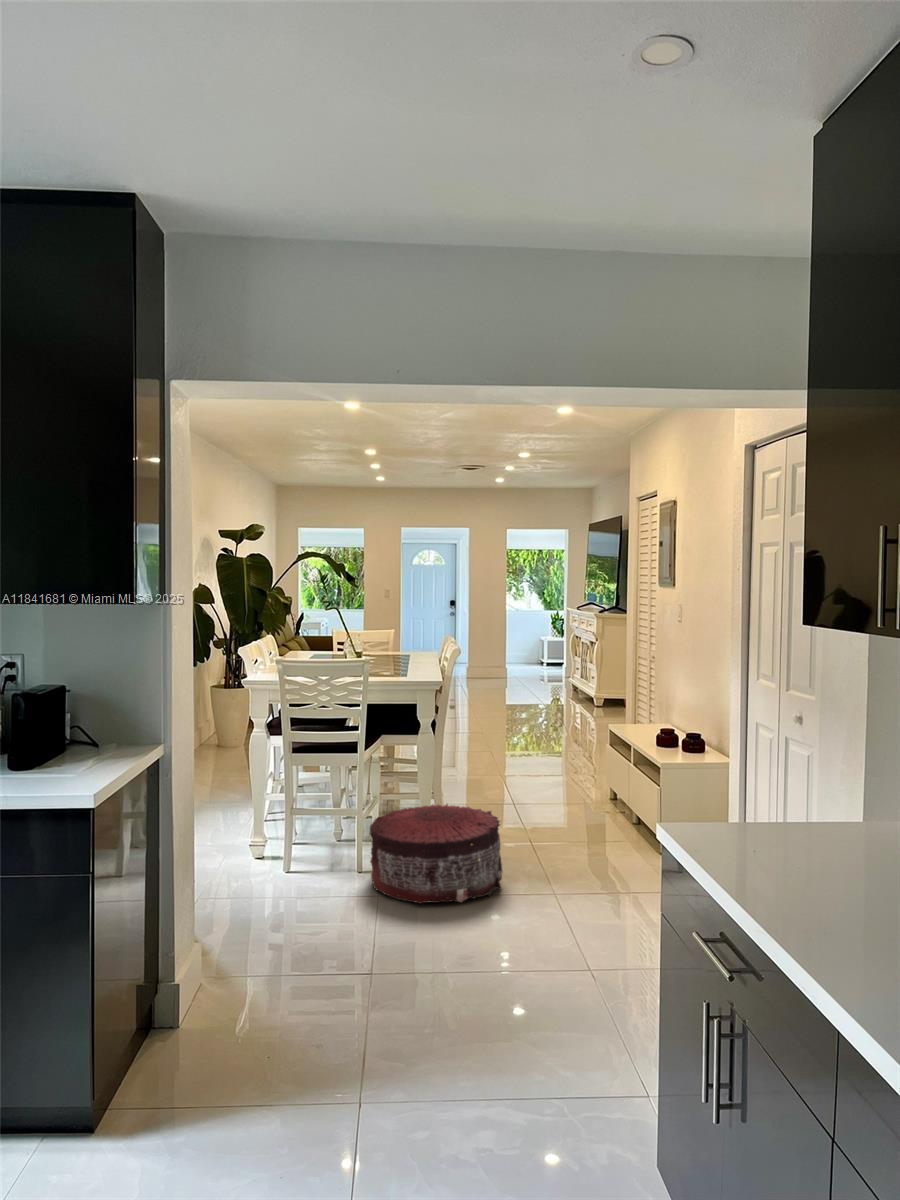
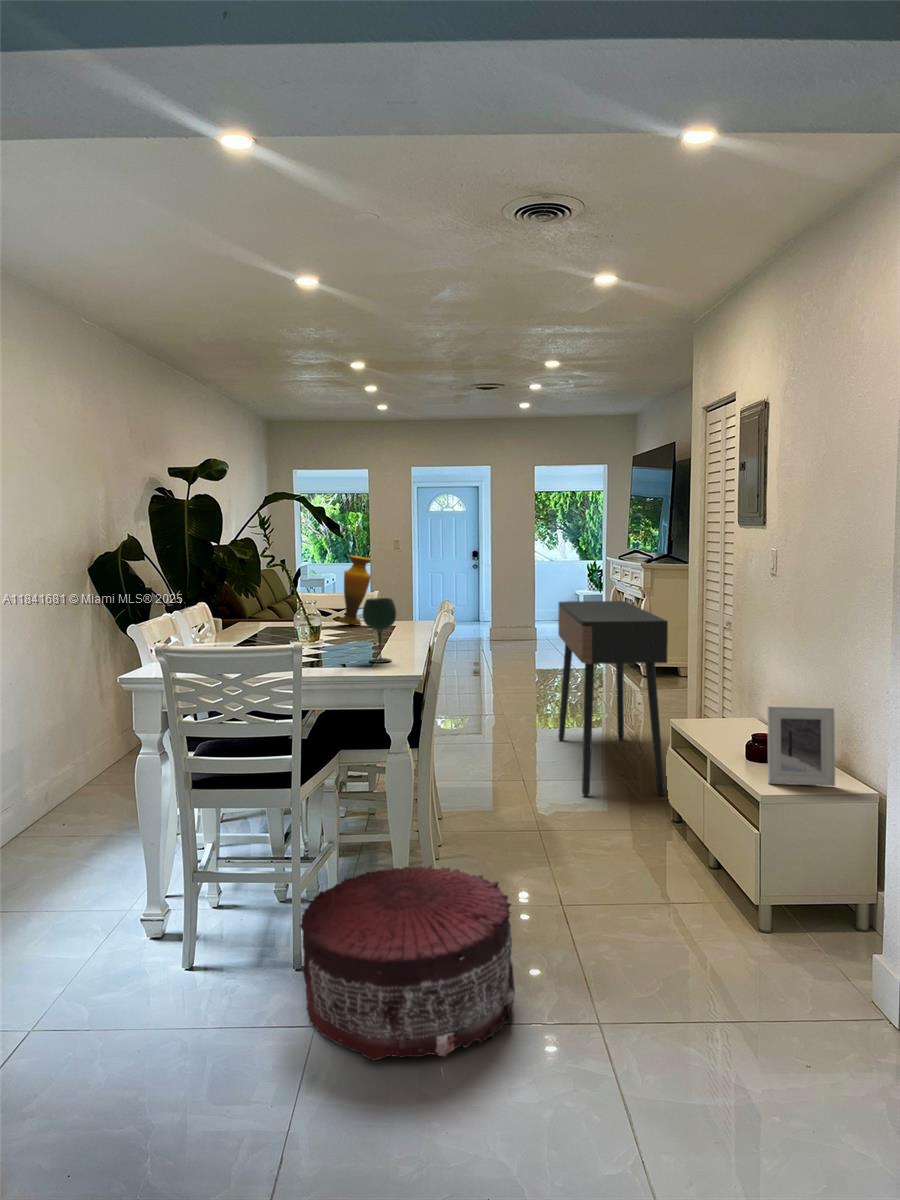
vase: none [362,603,389,656] -> present [338,556,372,625]
wine glass: none [397,633,420,676] -> present [362,598,396,663]
console table: none [526,642,608,785] -> present [558,601,668,796]
picture frame: none [666,706,709,758] -> present [767,706,835,786]

